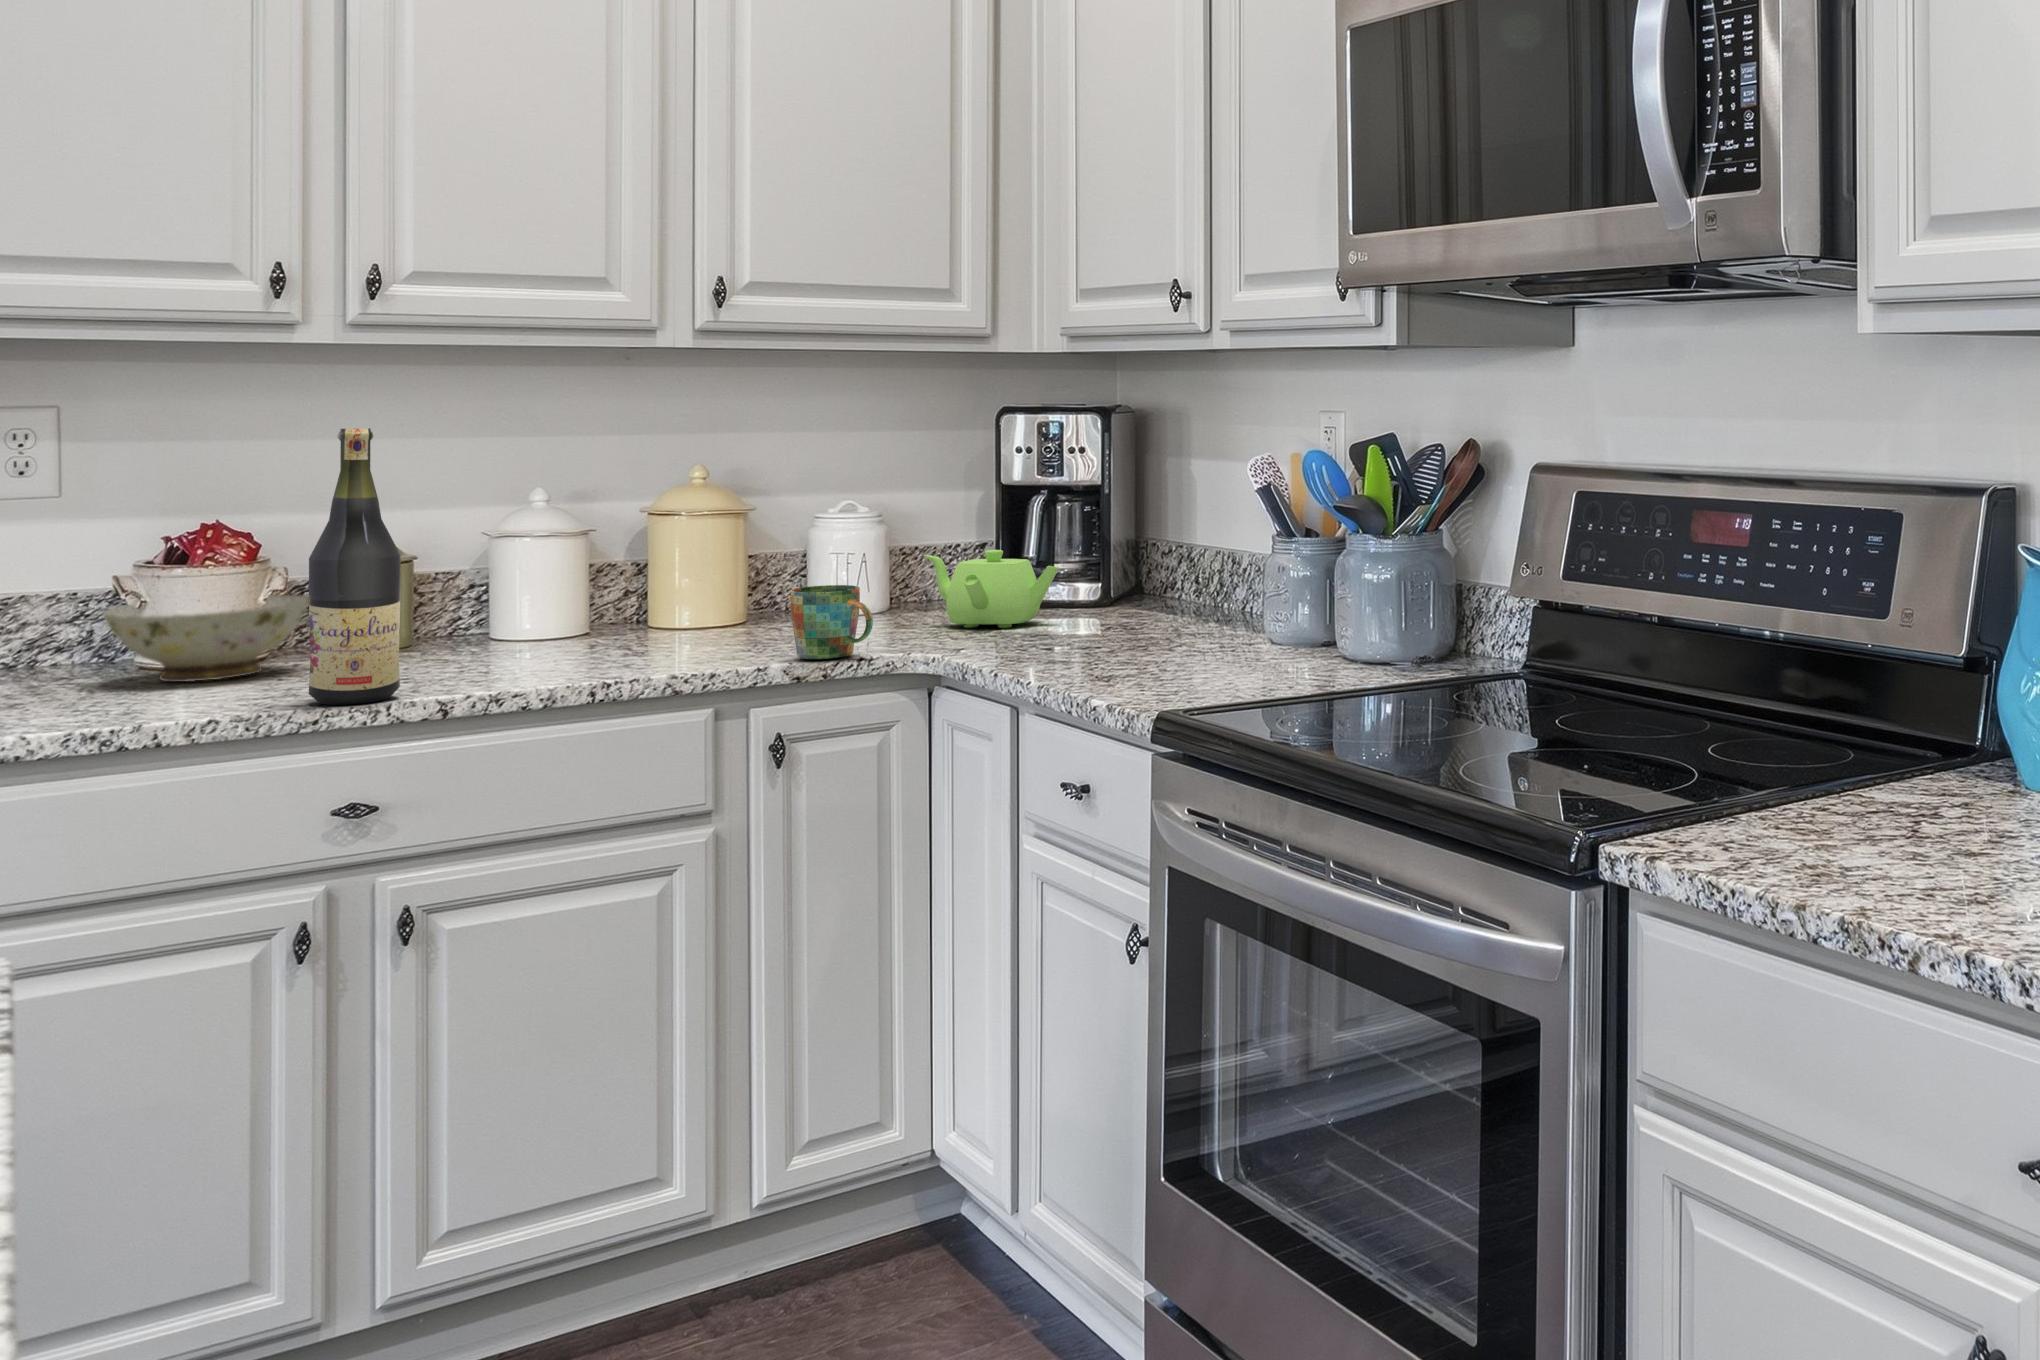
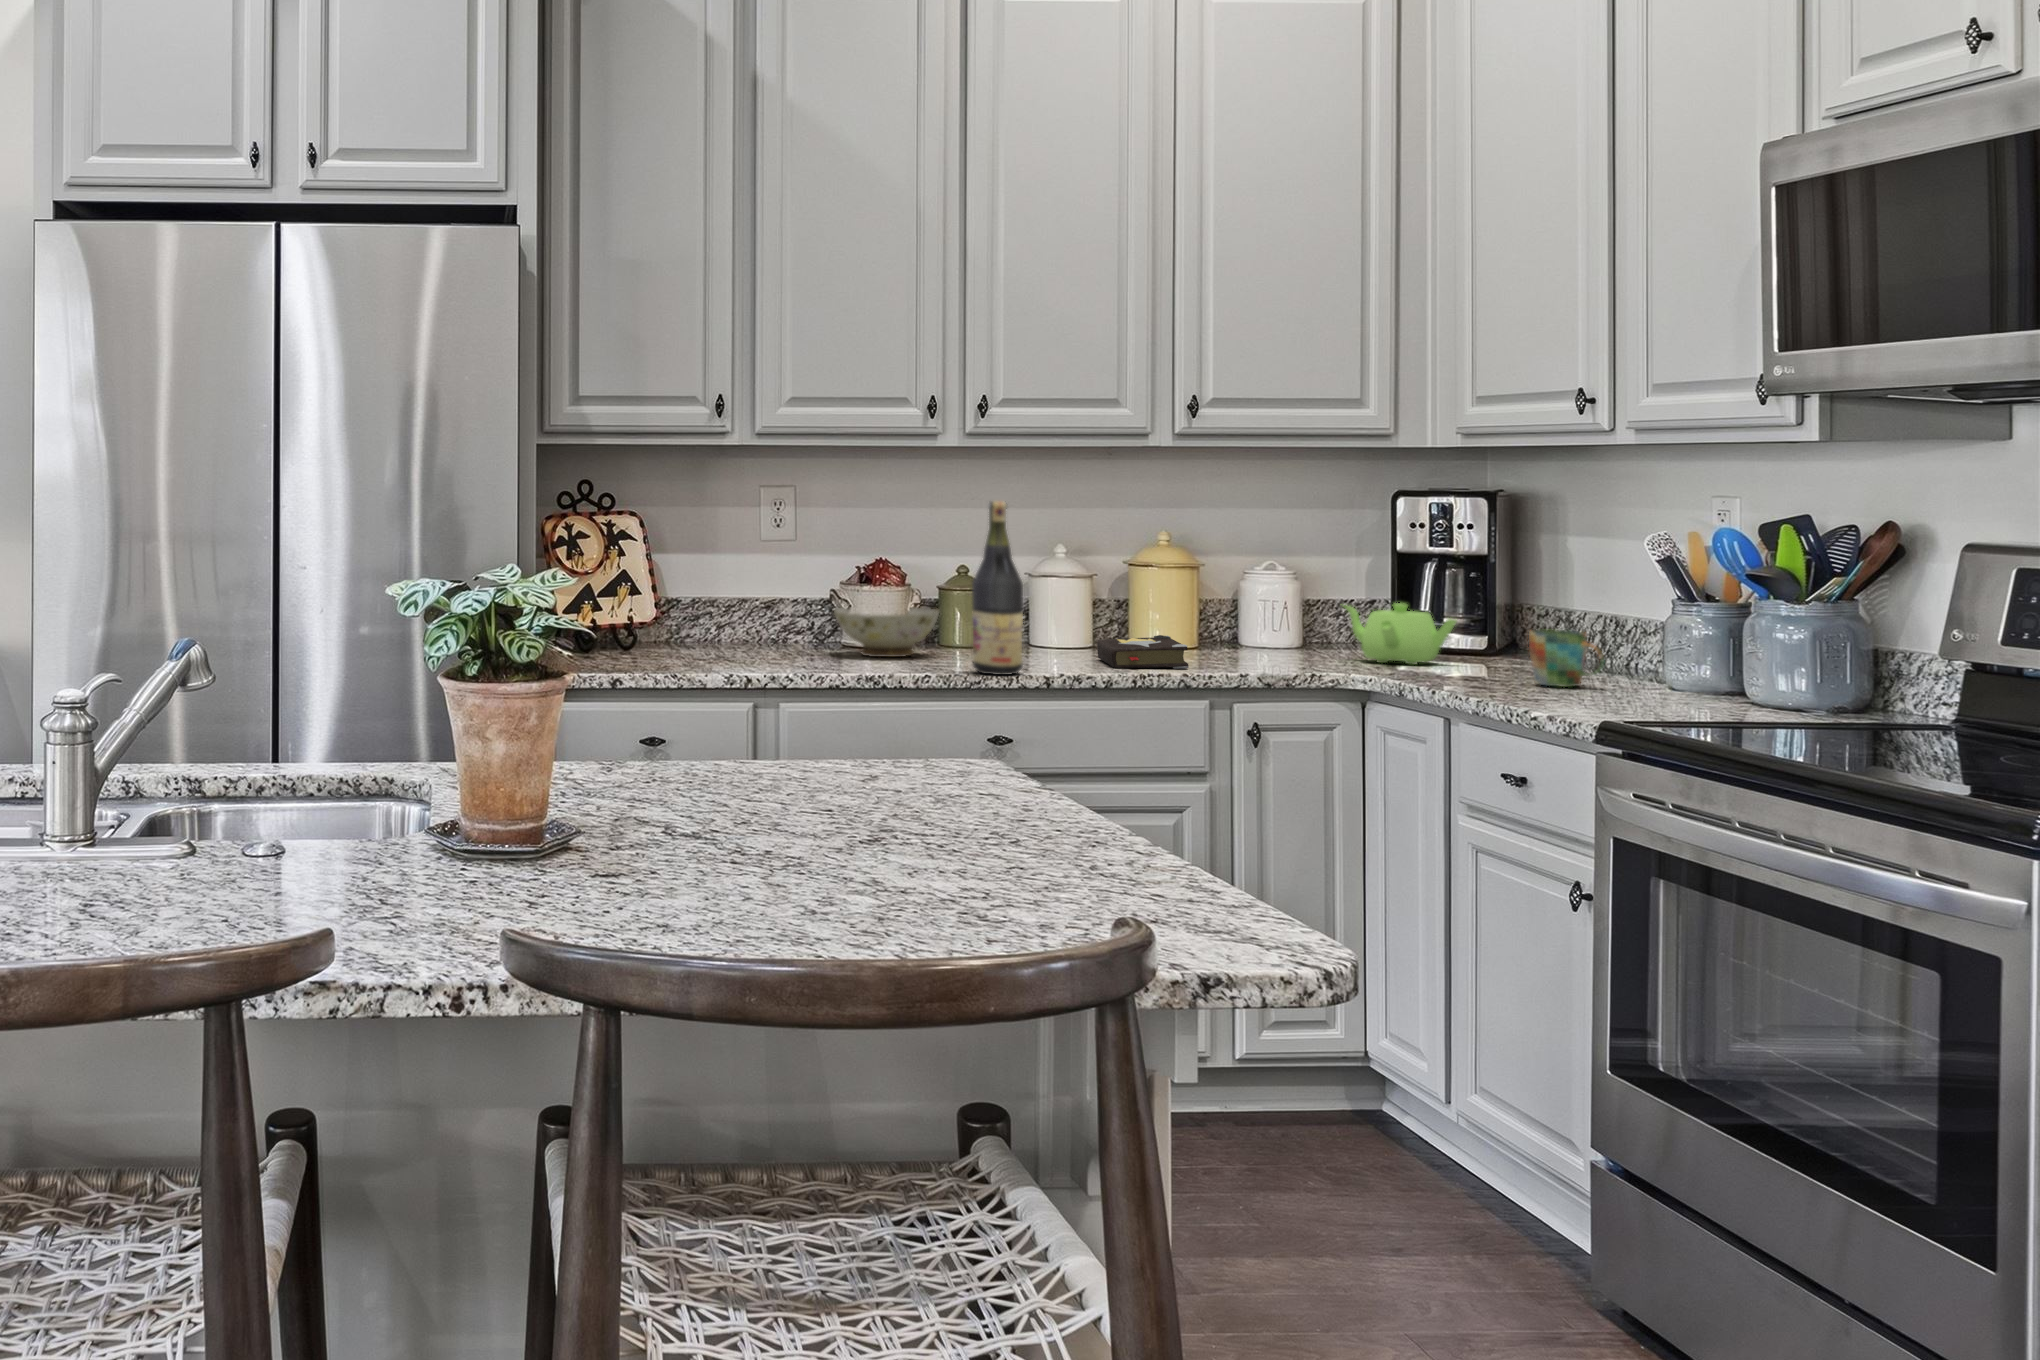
mug: present [791,585,873,659] -> present [1529,630,1604,687]
hardback book: none [573,613,690,671] -> present [1097,635,1188,669]

